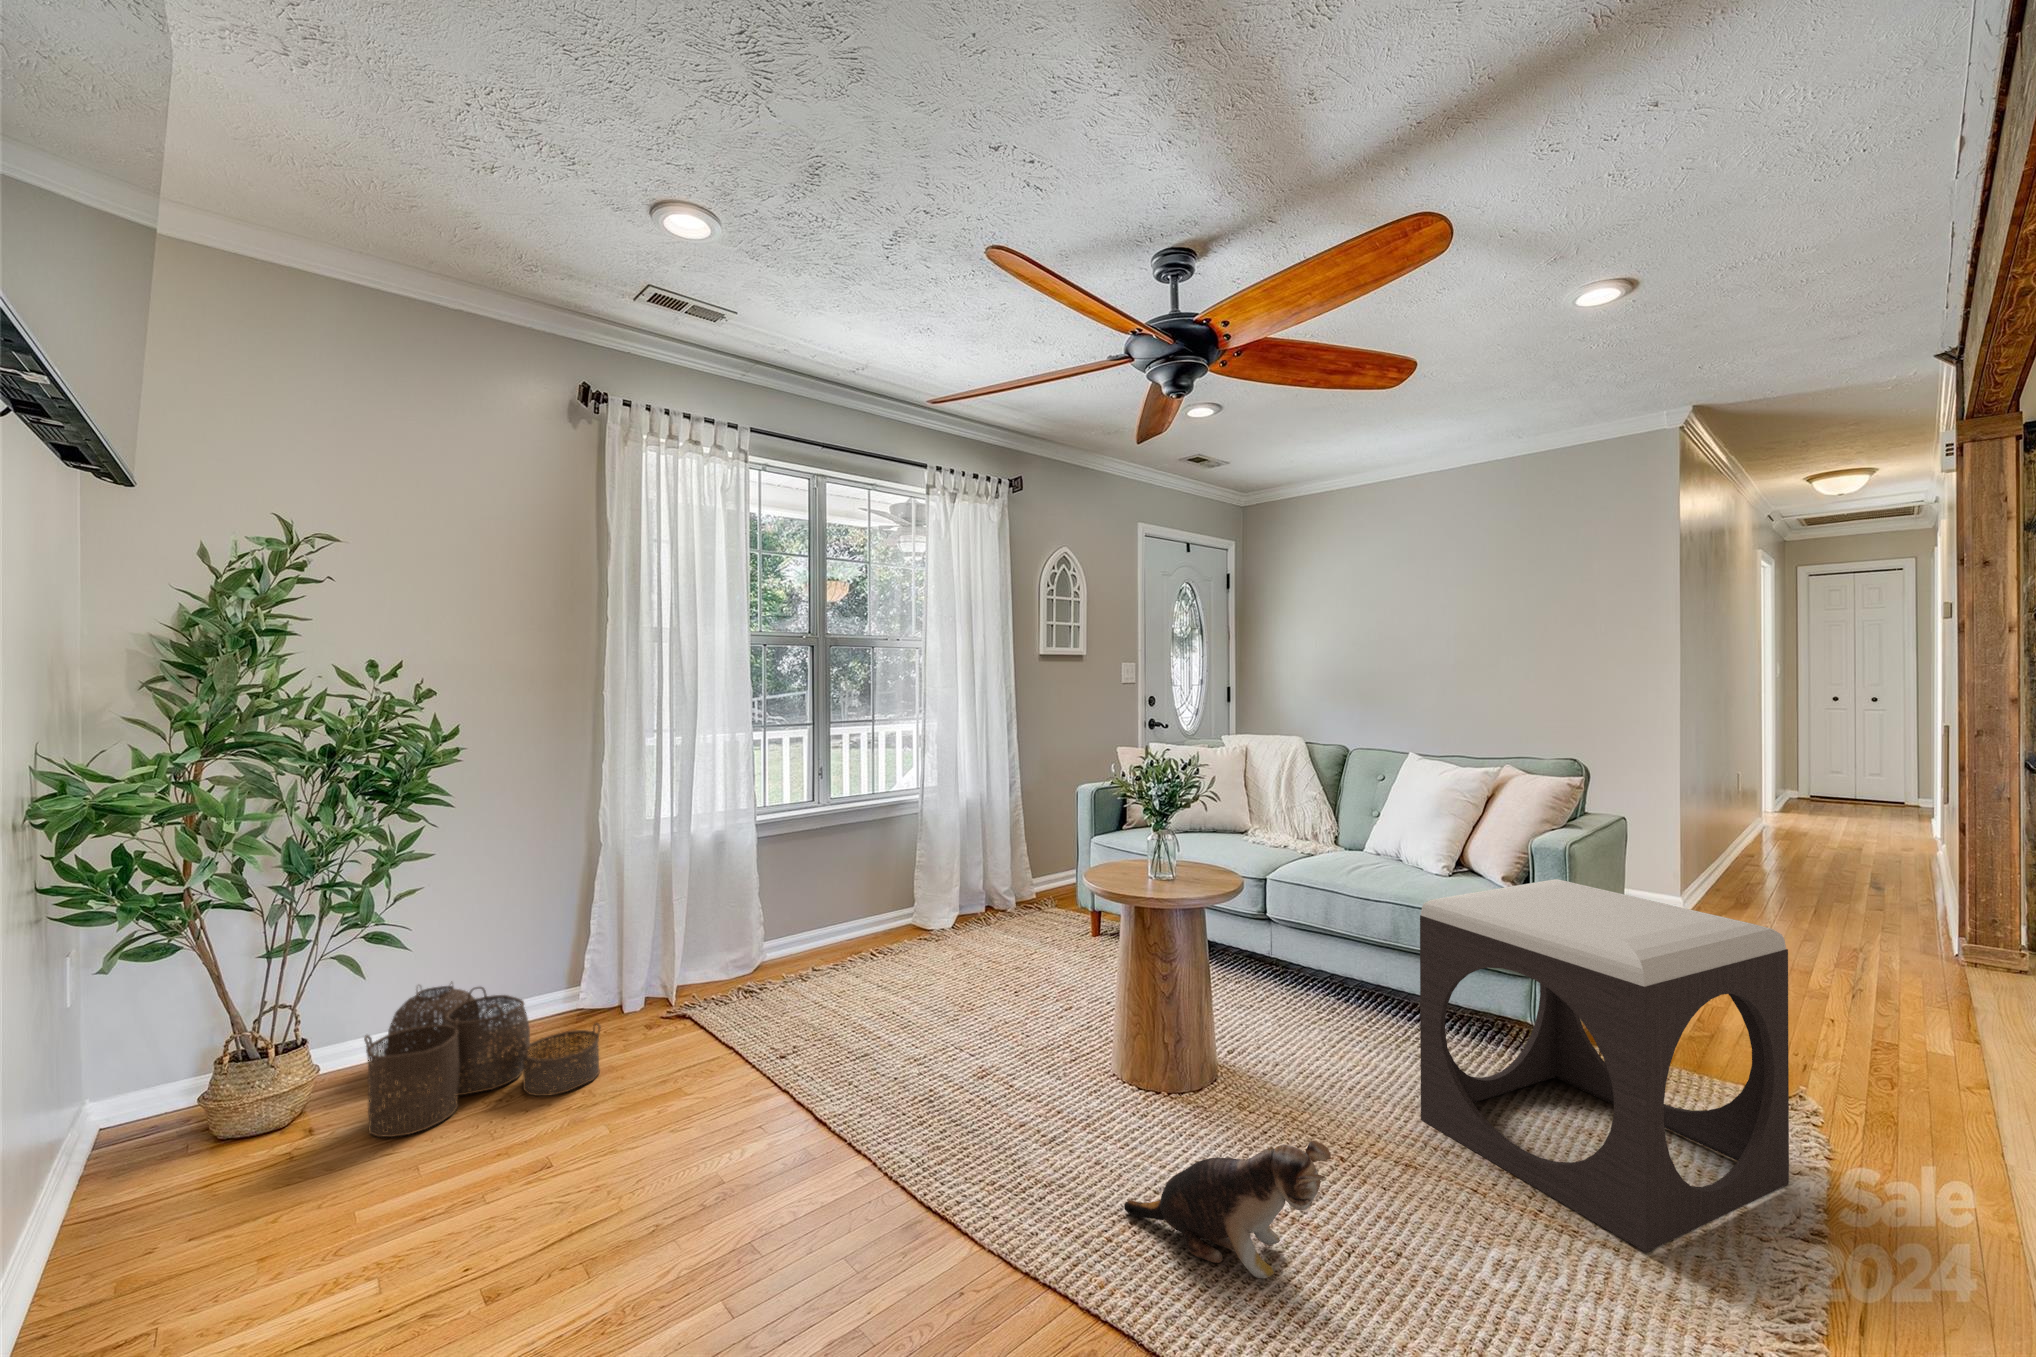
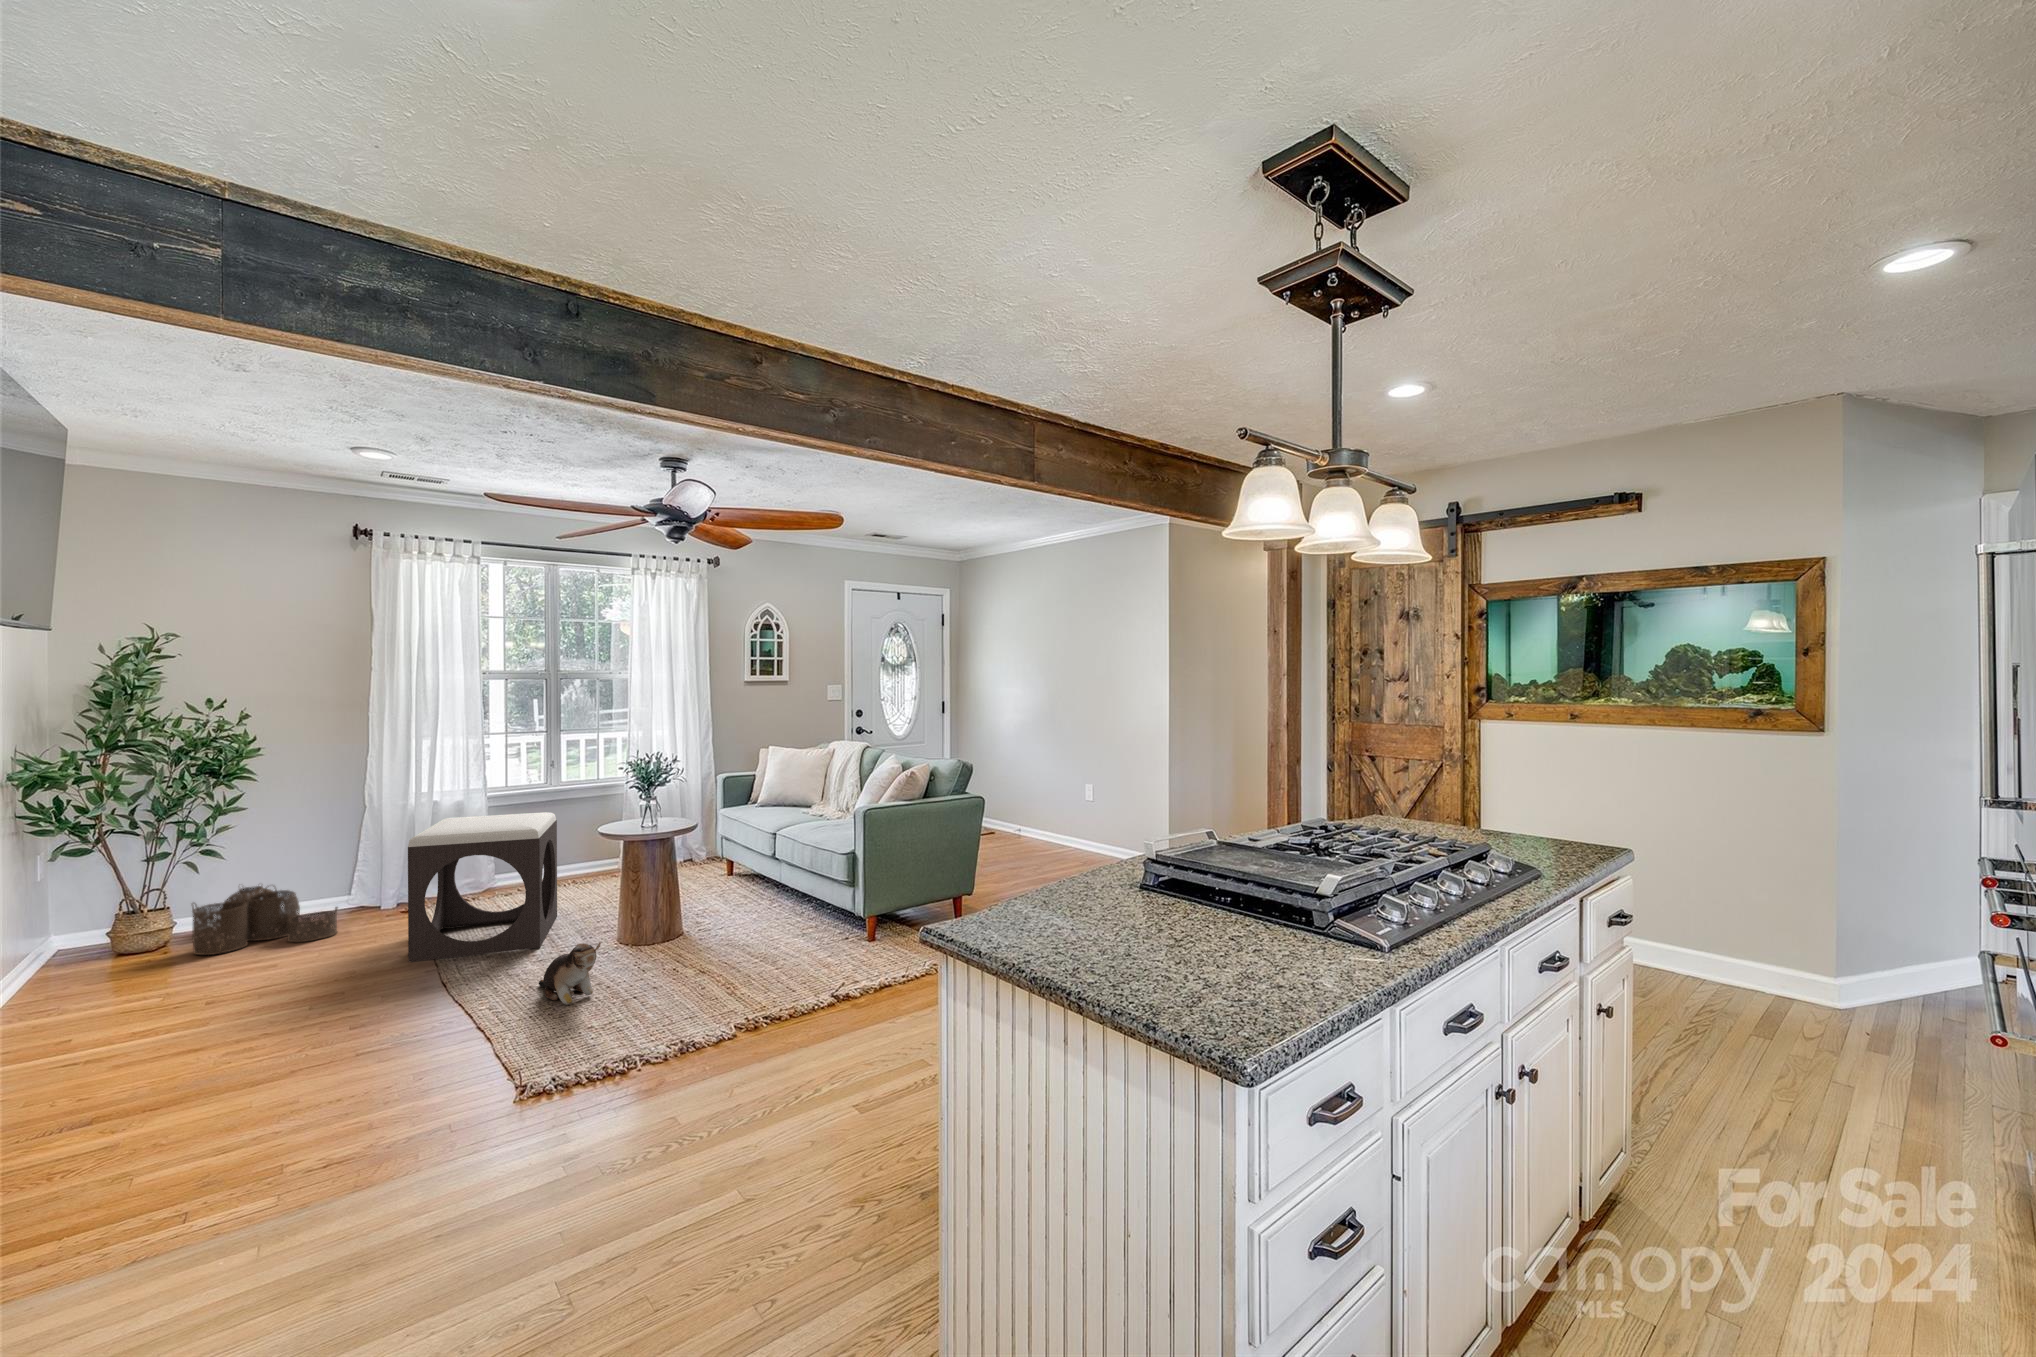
footstool: present [1420,879,1789,1252] -> present [408,812,557,962]

